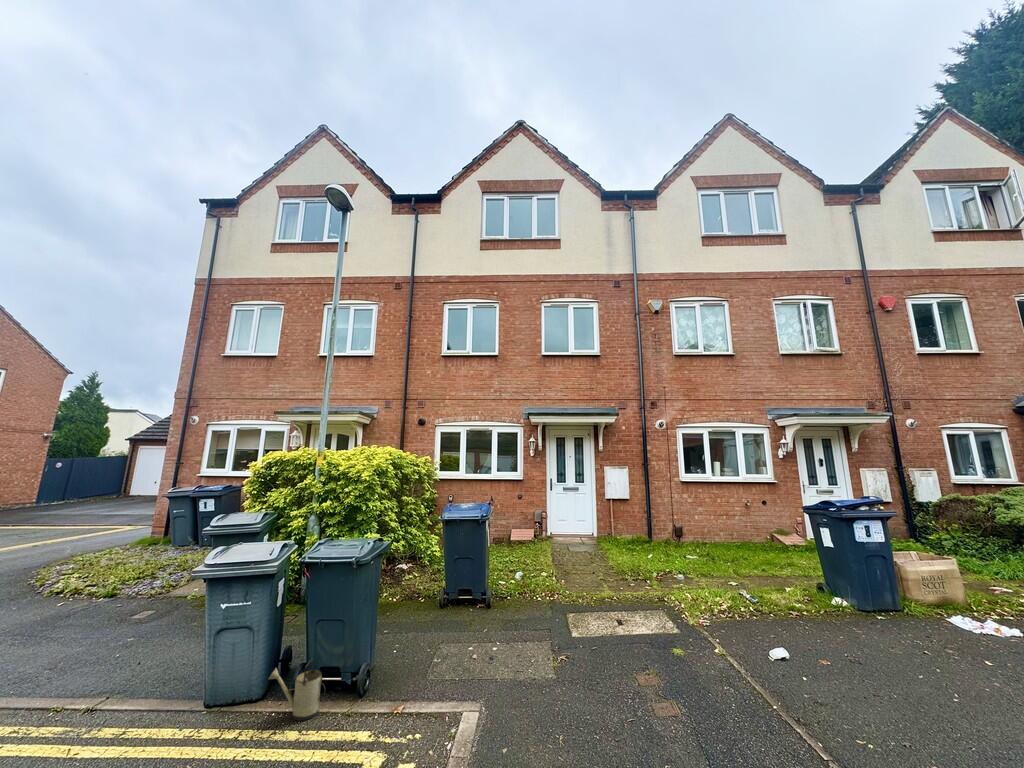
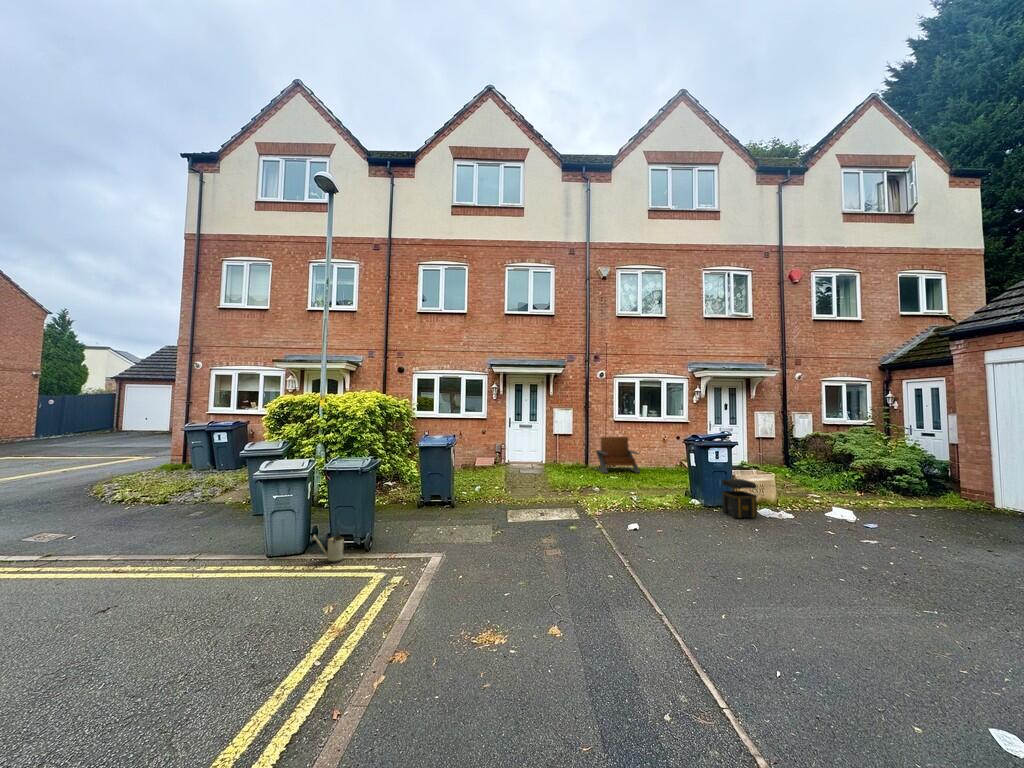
lounge chair: none [660,502,723,550] -> present [596,437,640,473]
toolbox: none [874,566,943,630] -> present [722,479,757,518]

